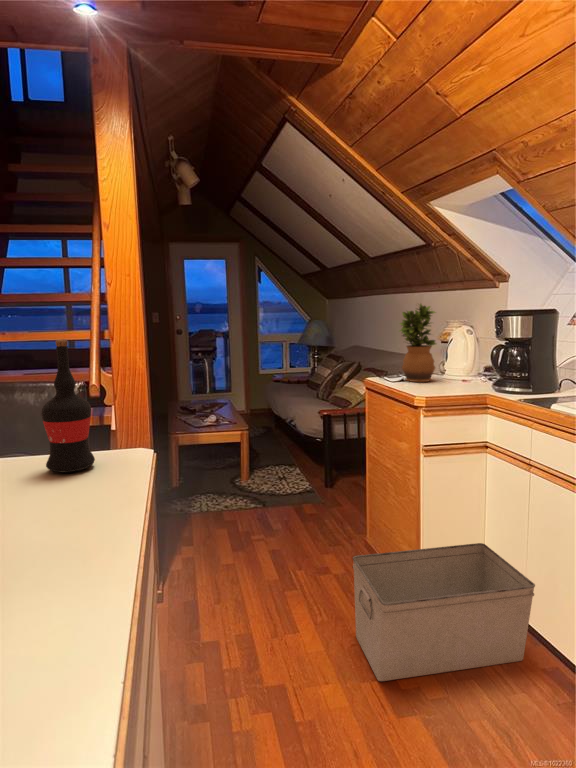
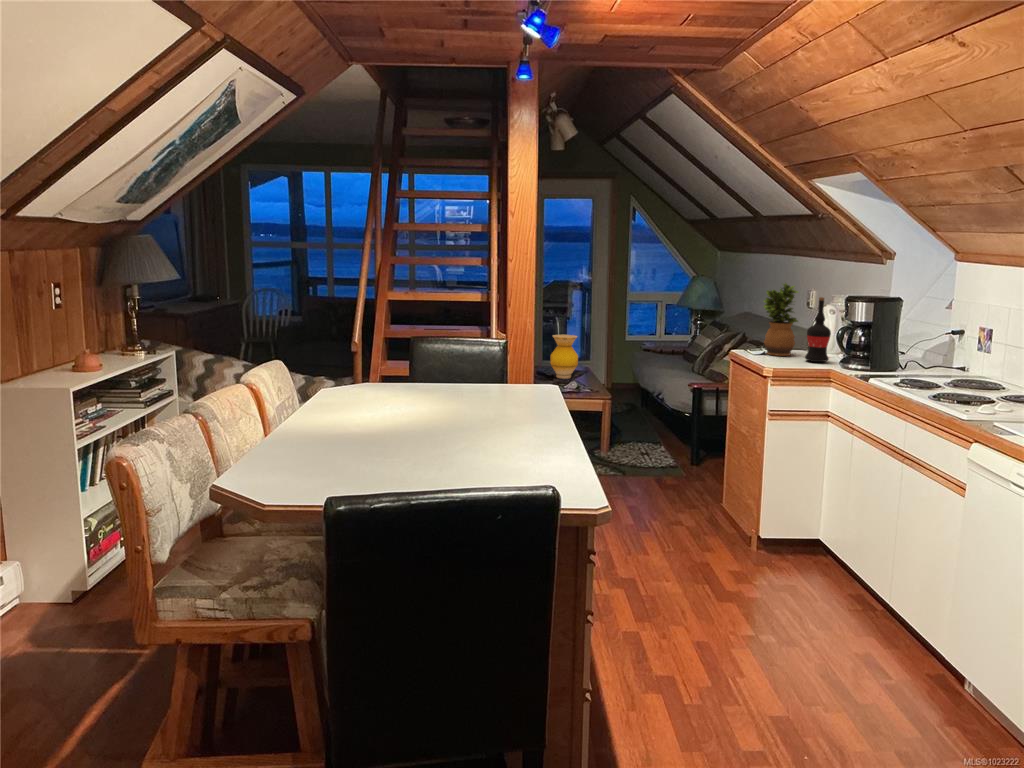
wine bottle: present [41,340,95,472] -> present [805,297,831,362]
vase: none [191,372,217,413] -> present [550,335,578,378]
storage bin: present [353,543,535,681] -> none [697,496,844,587]

